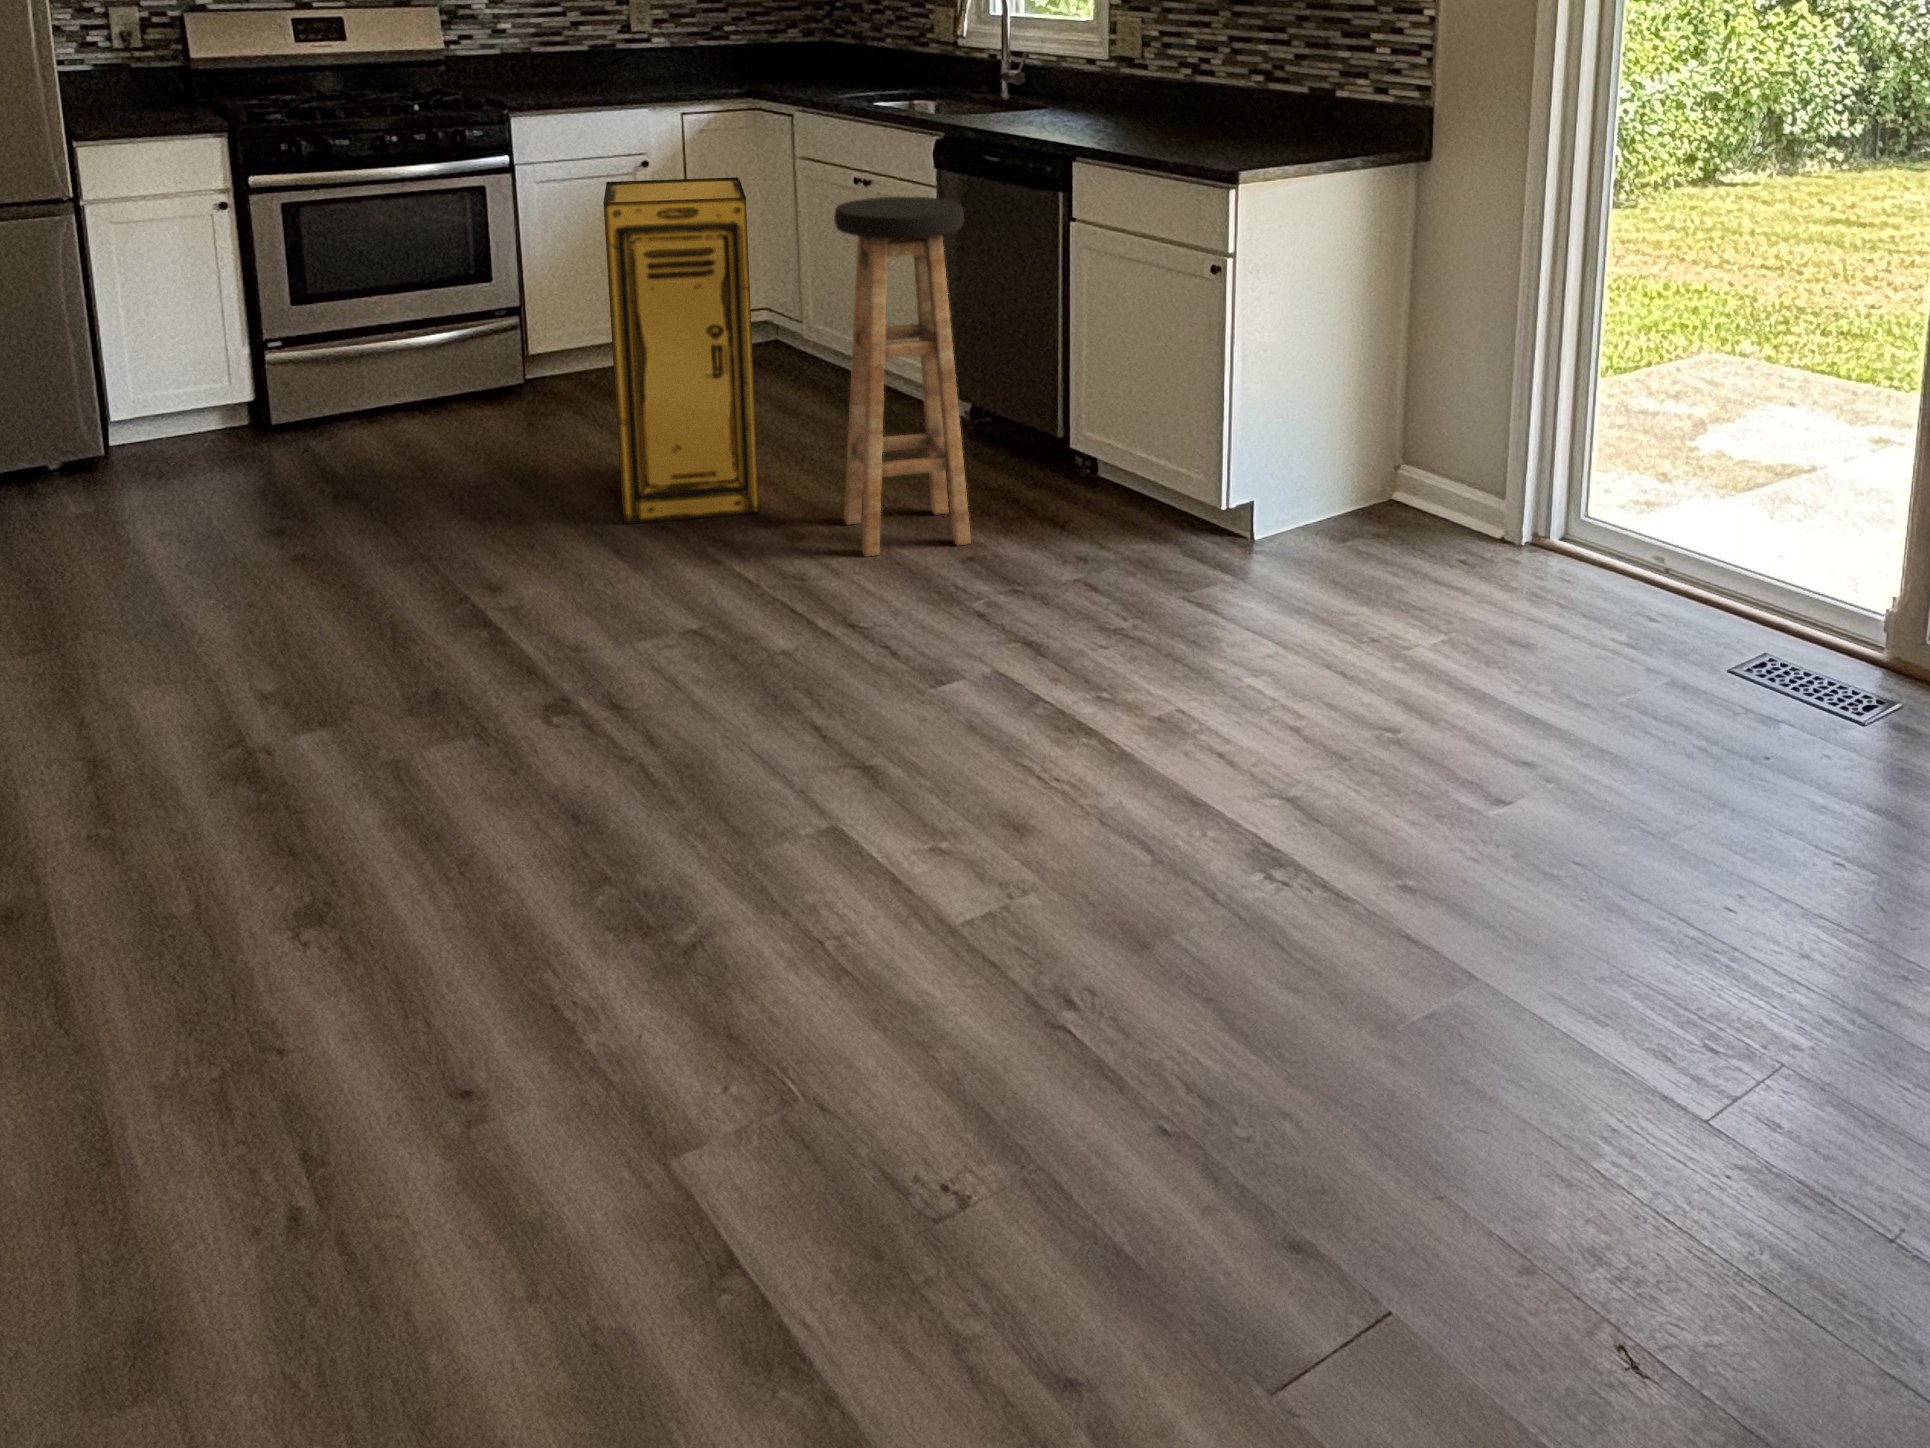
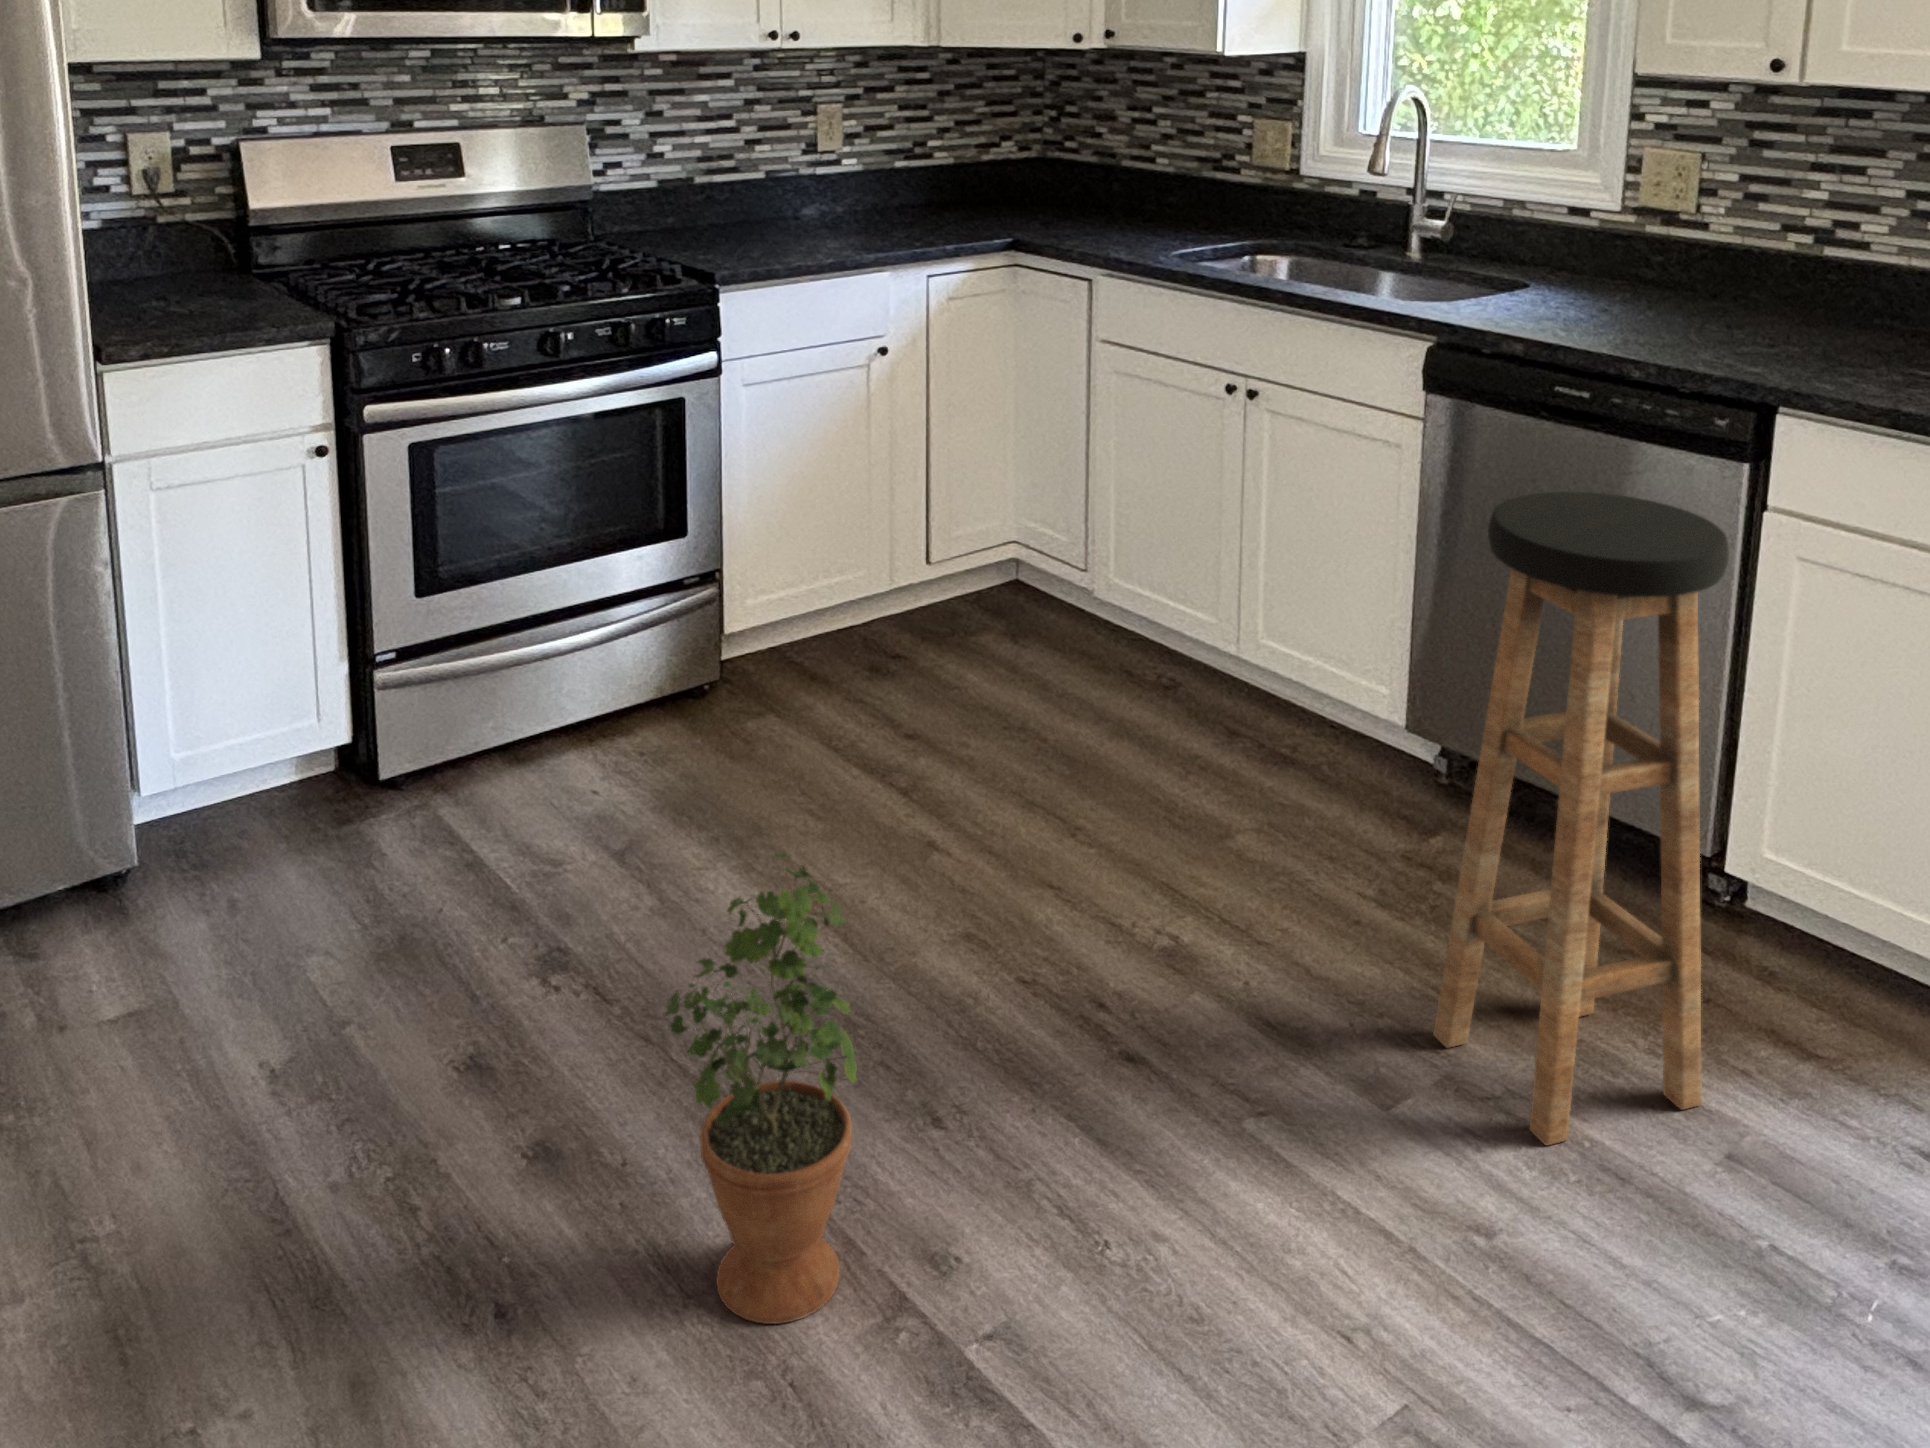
storage cabinet: present [603,177,759,524] -> none [1000,433,1299,1049]
potted plant: none [323,366,438,607] -> present [664,853,857,1324]

